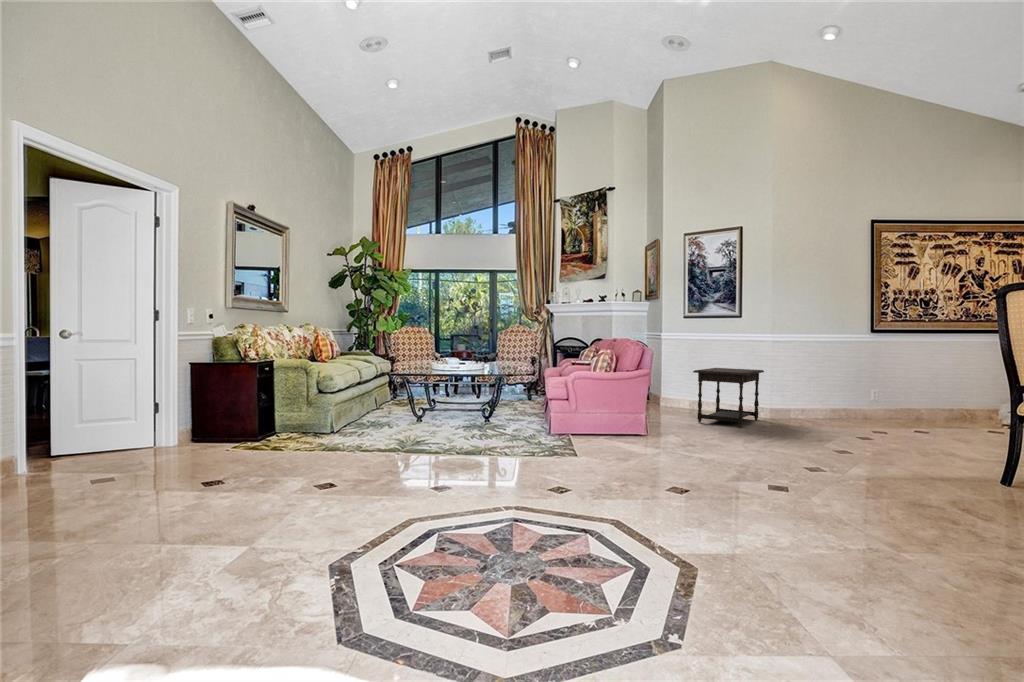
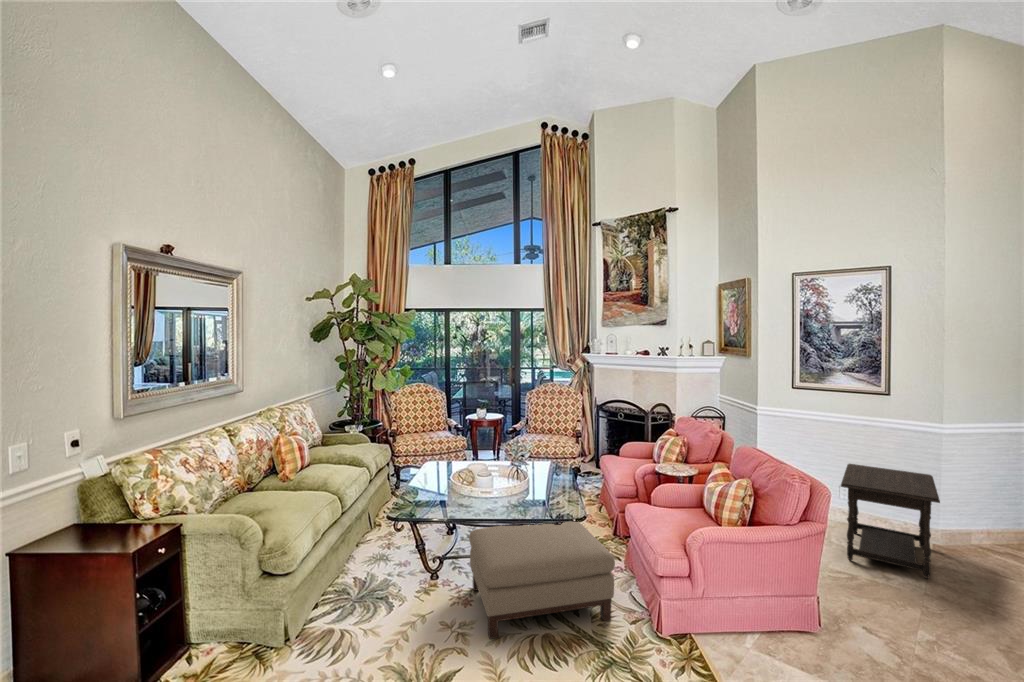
ottoman: none [442,386,529,436] -> present [469,522,615,639]

